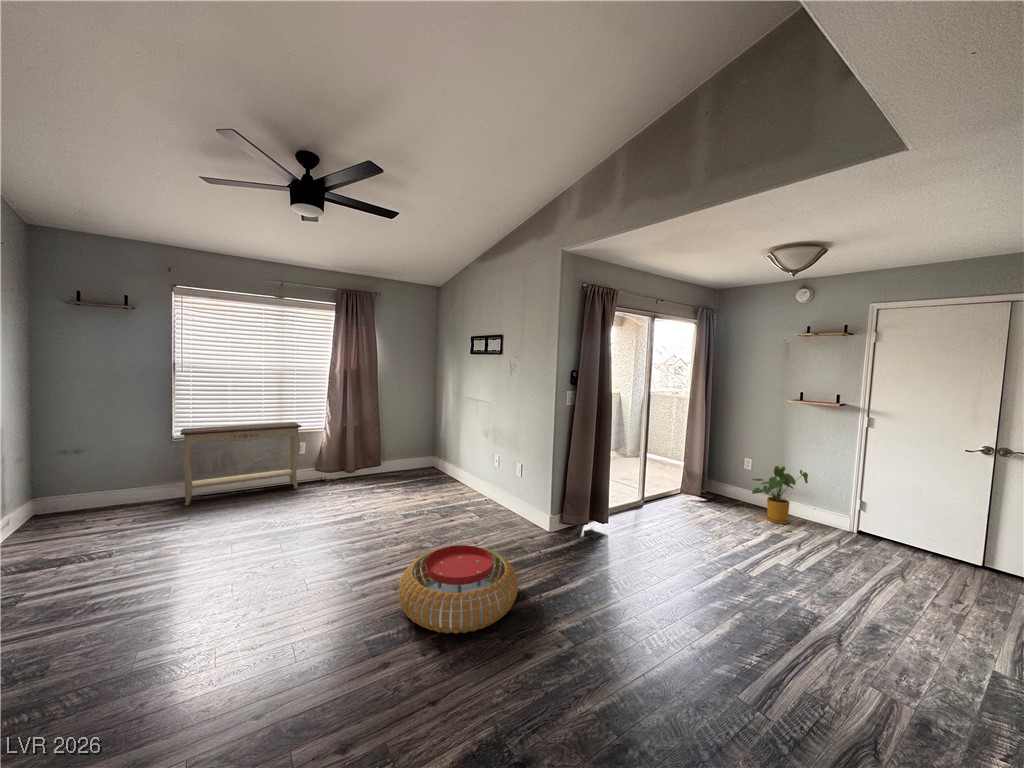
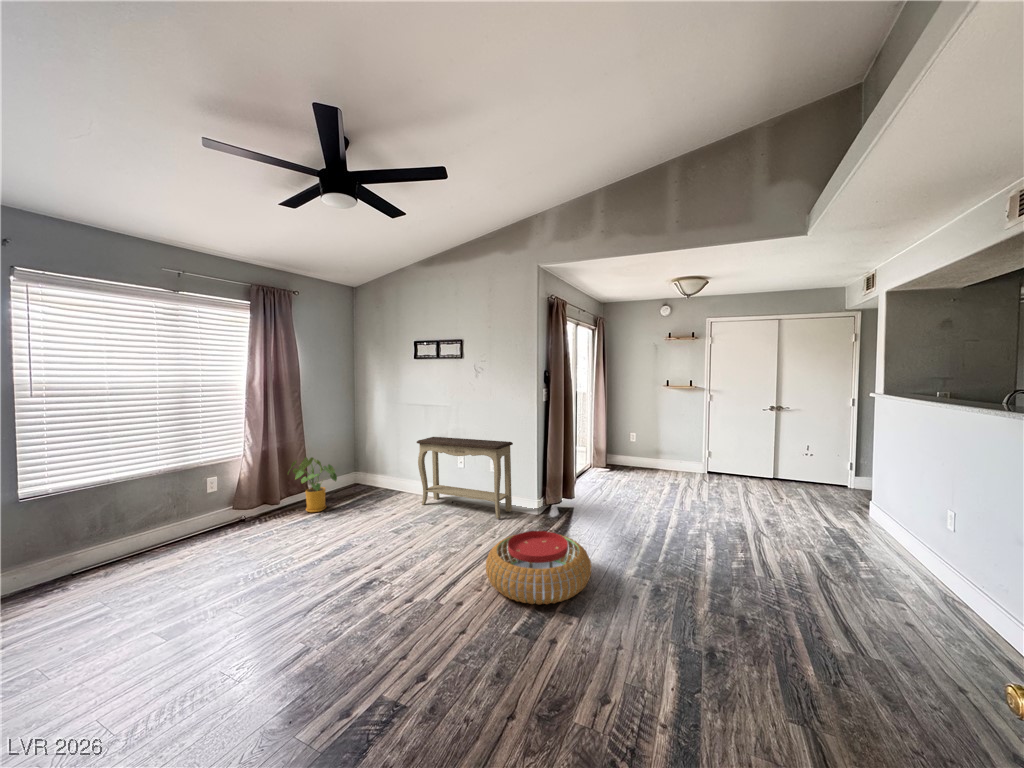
console table: present [180,422,302,505] -> present [417,437,513,519]
house plant: present [752,466,808,524] -> present [288,457,337,512]

